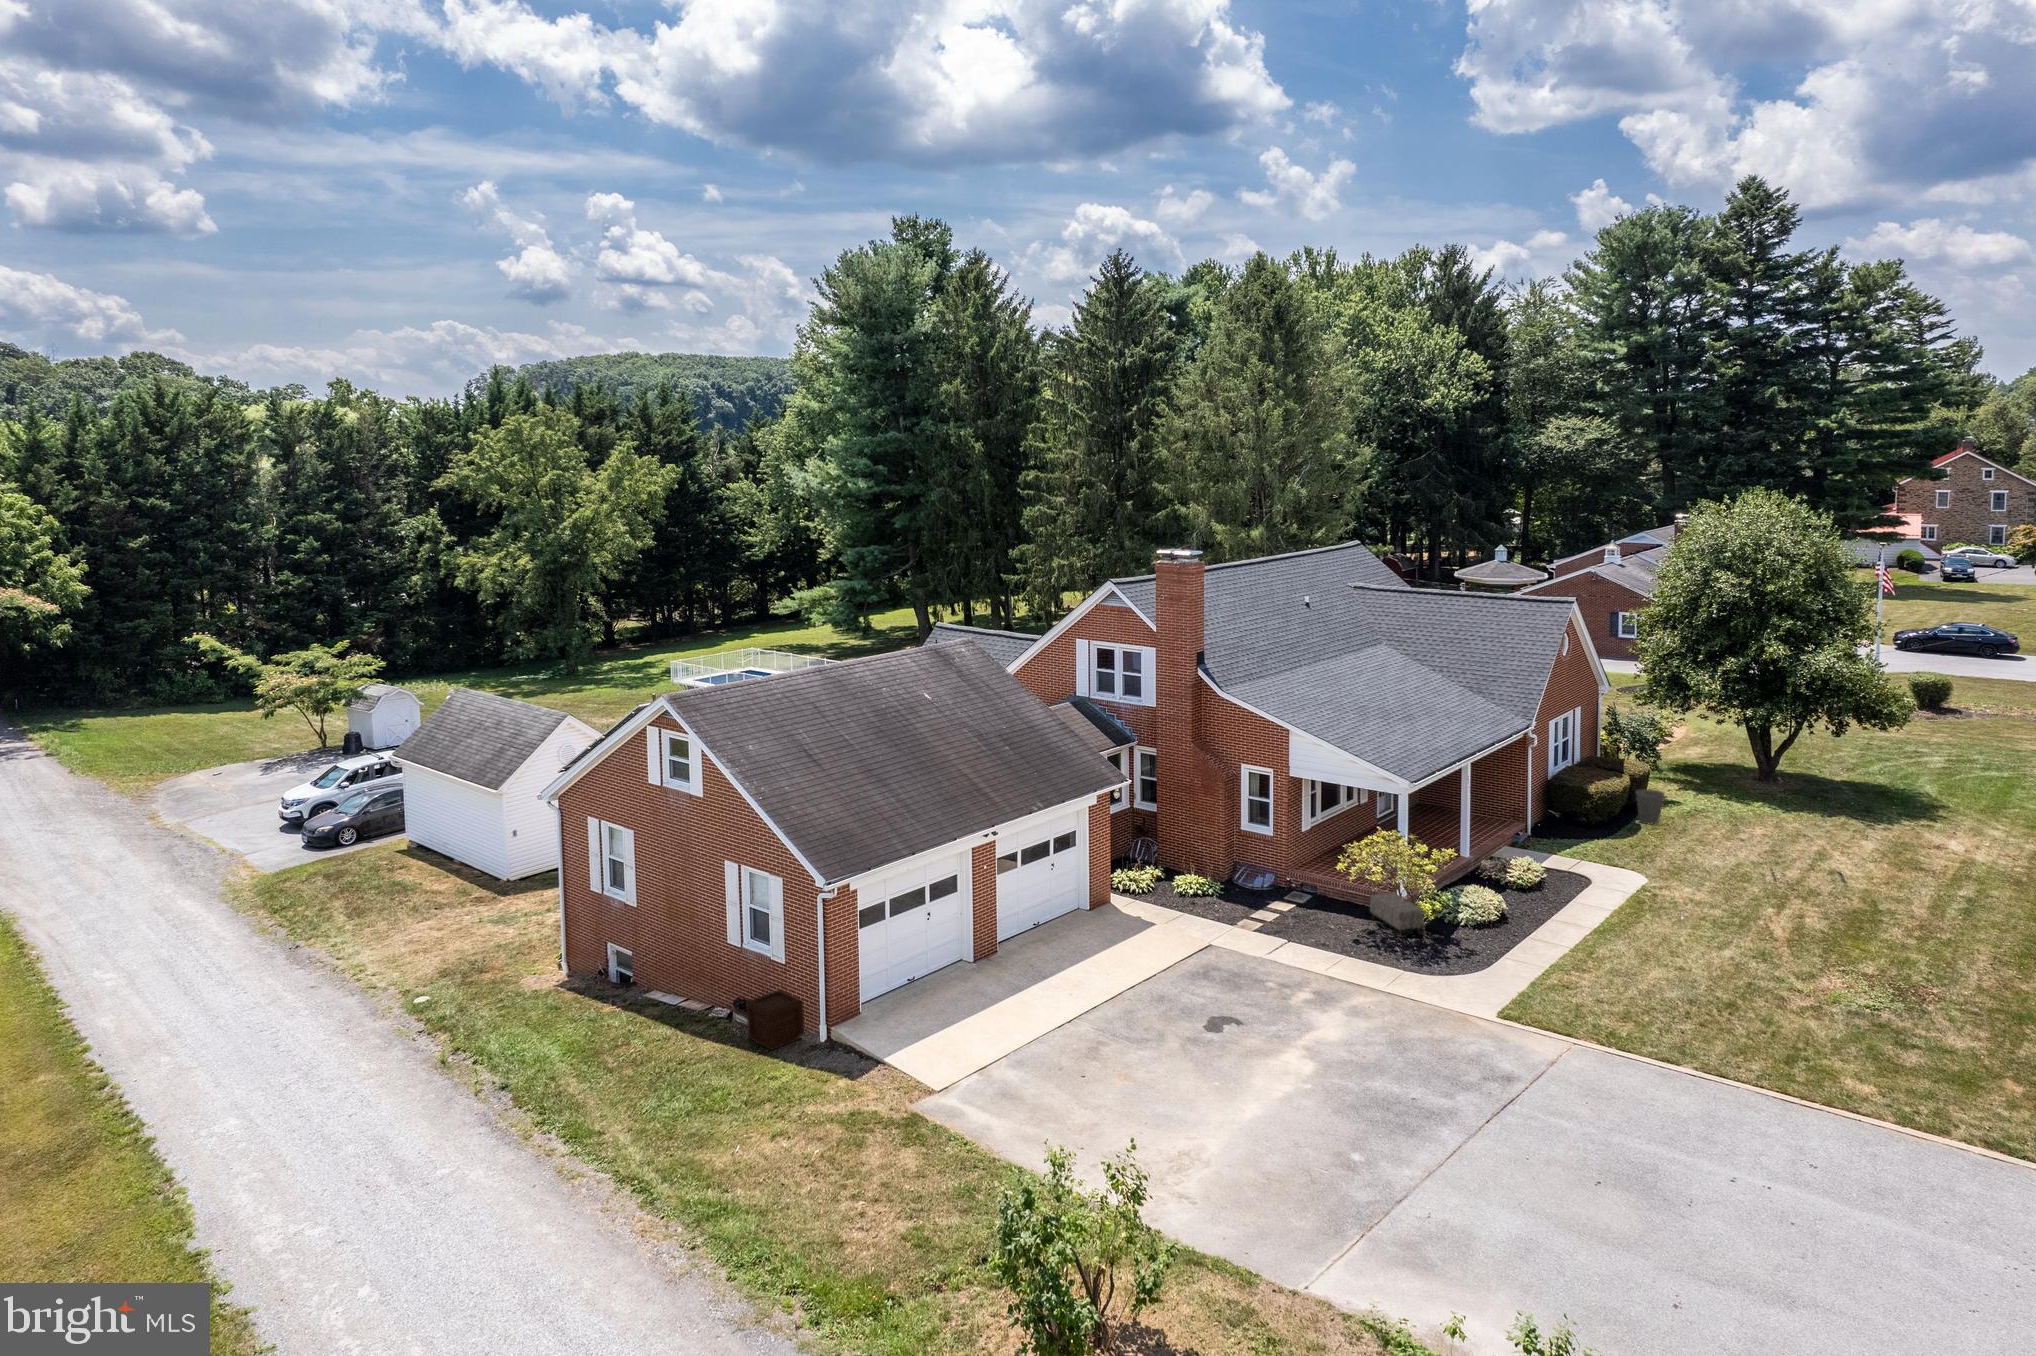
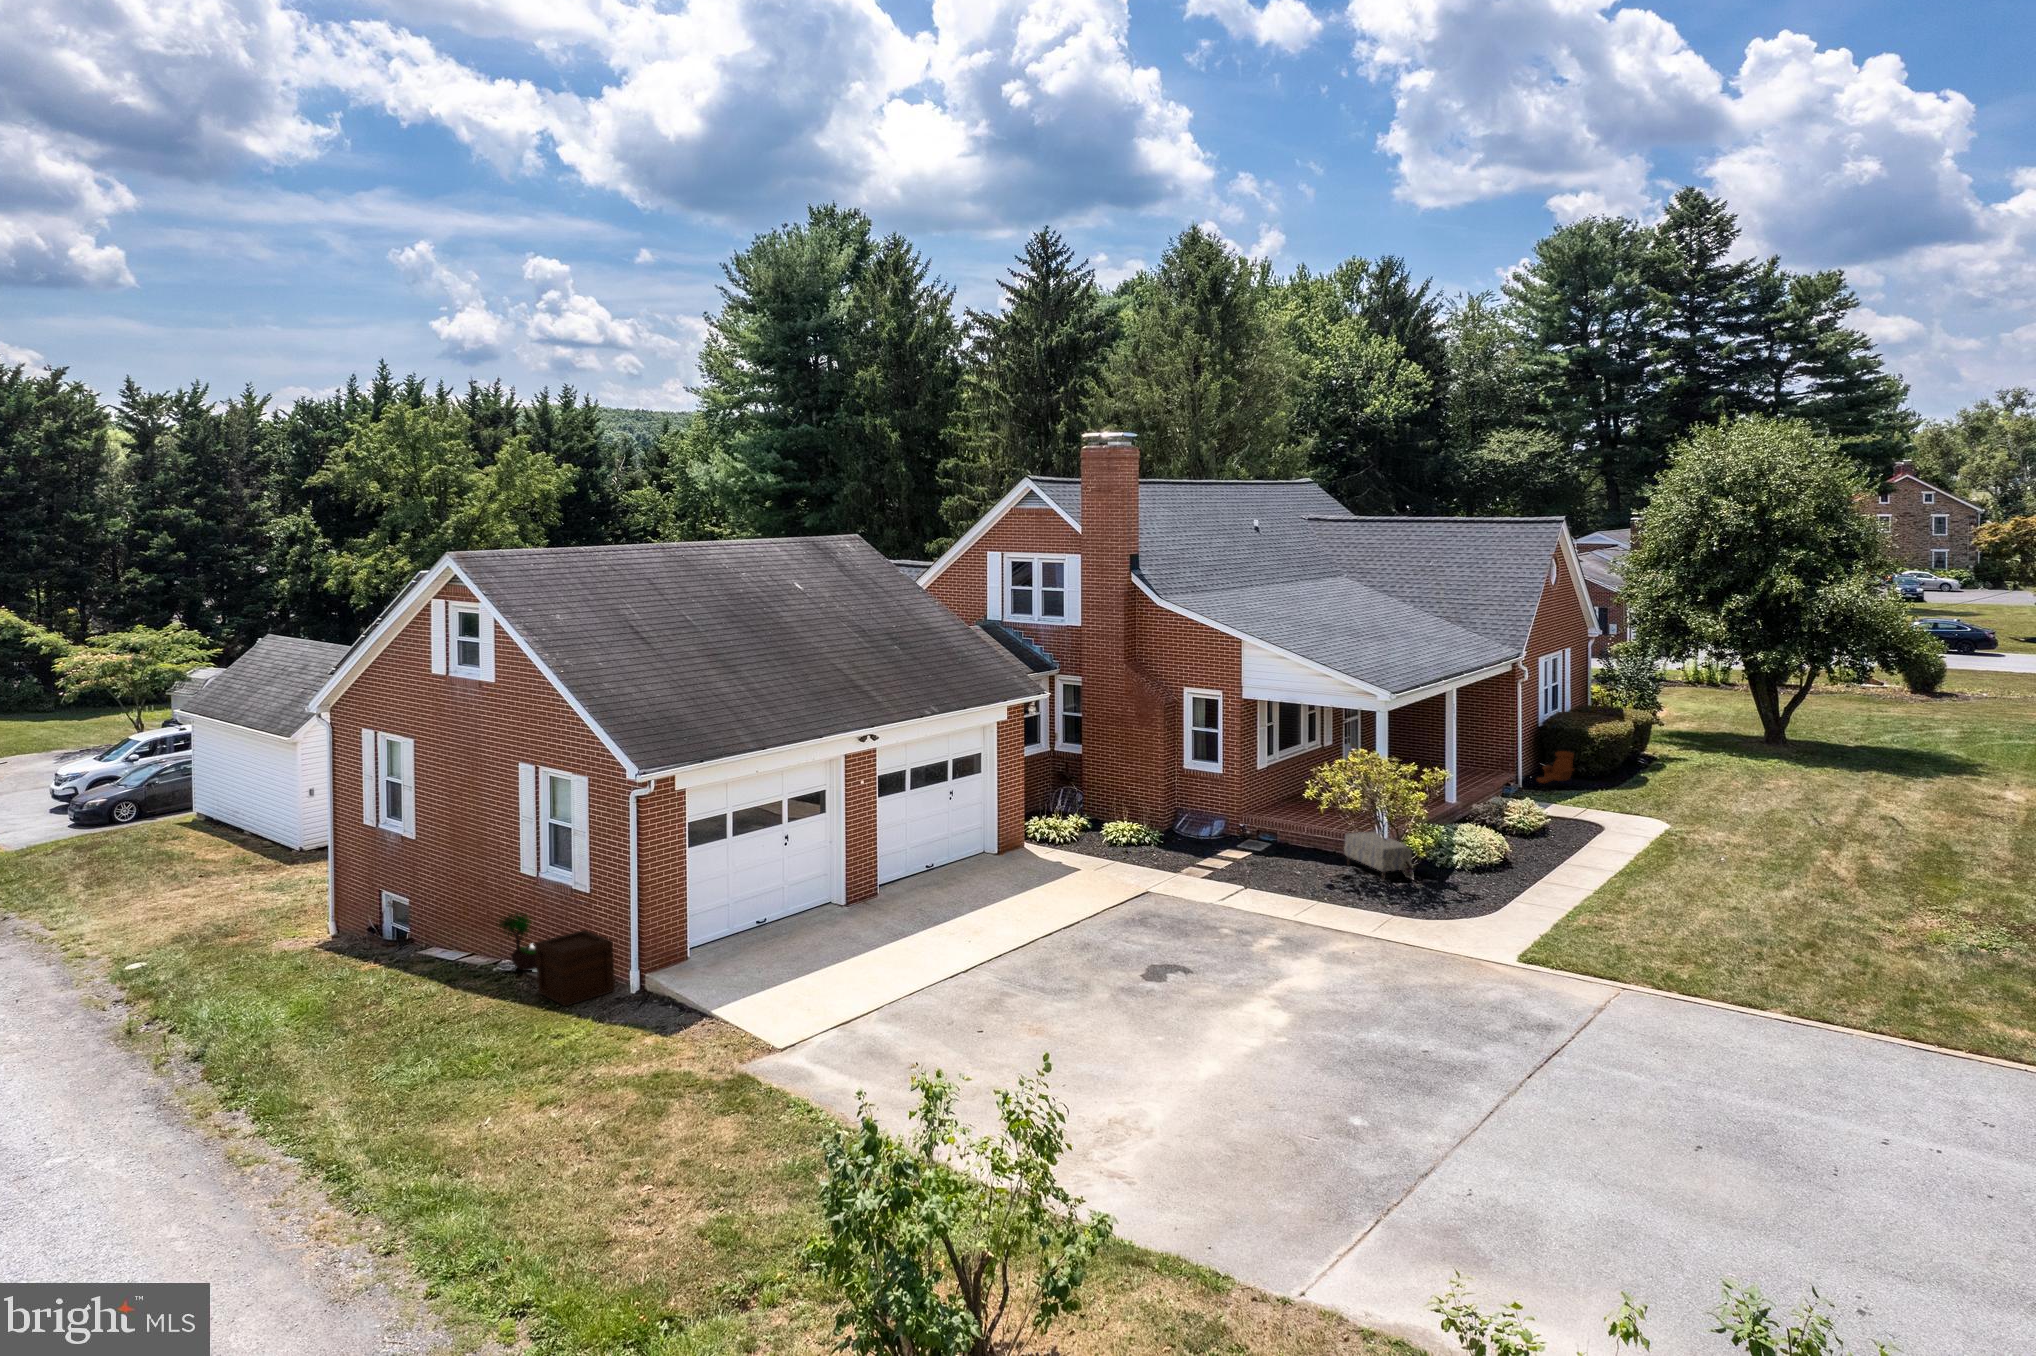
trash can: present [1636,789,1665,824] -> none [1635,738,1669,778]
lounge chair: none [1544,803,1579,841] -> present [1537,751,1574,790]
potted tree: none [711,968,747,1017] -> present [499,913,537,971]

